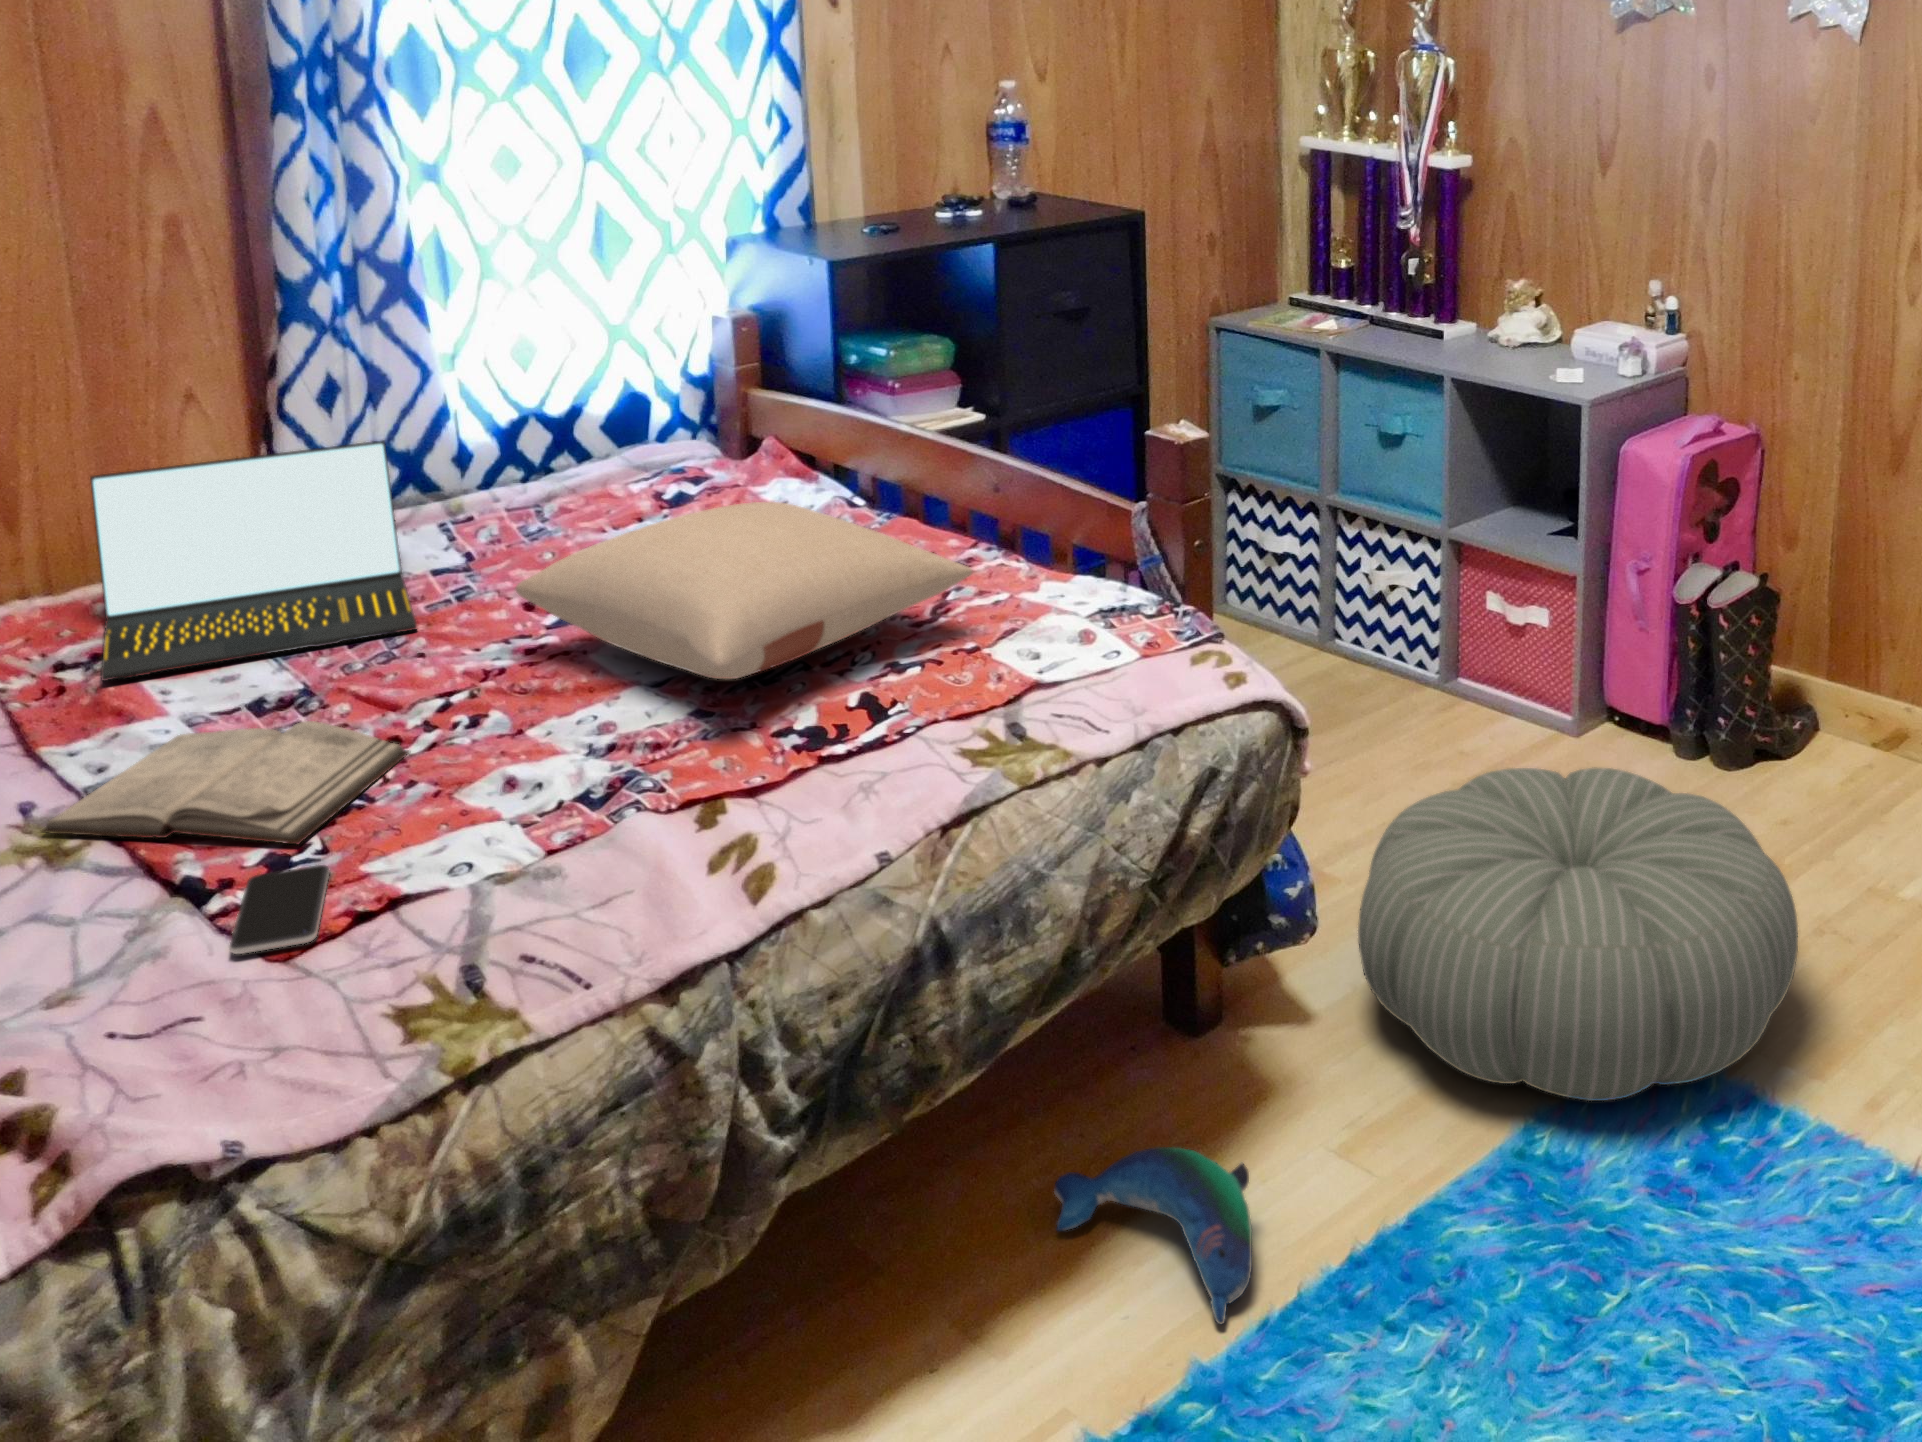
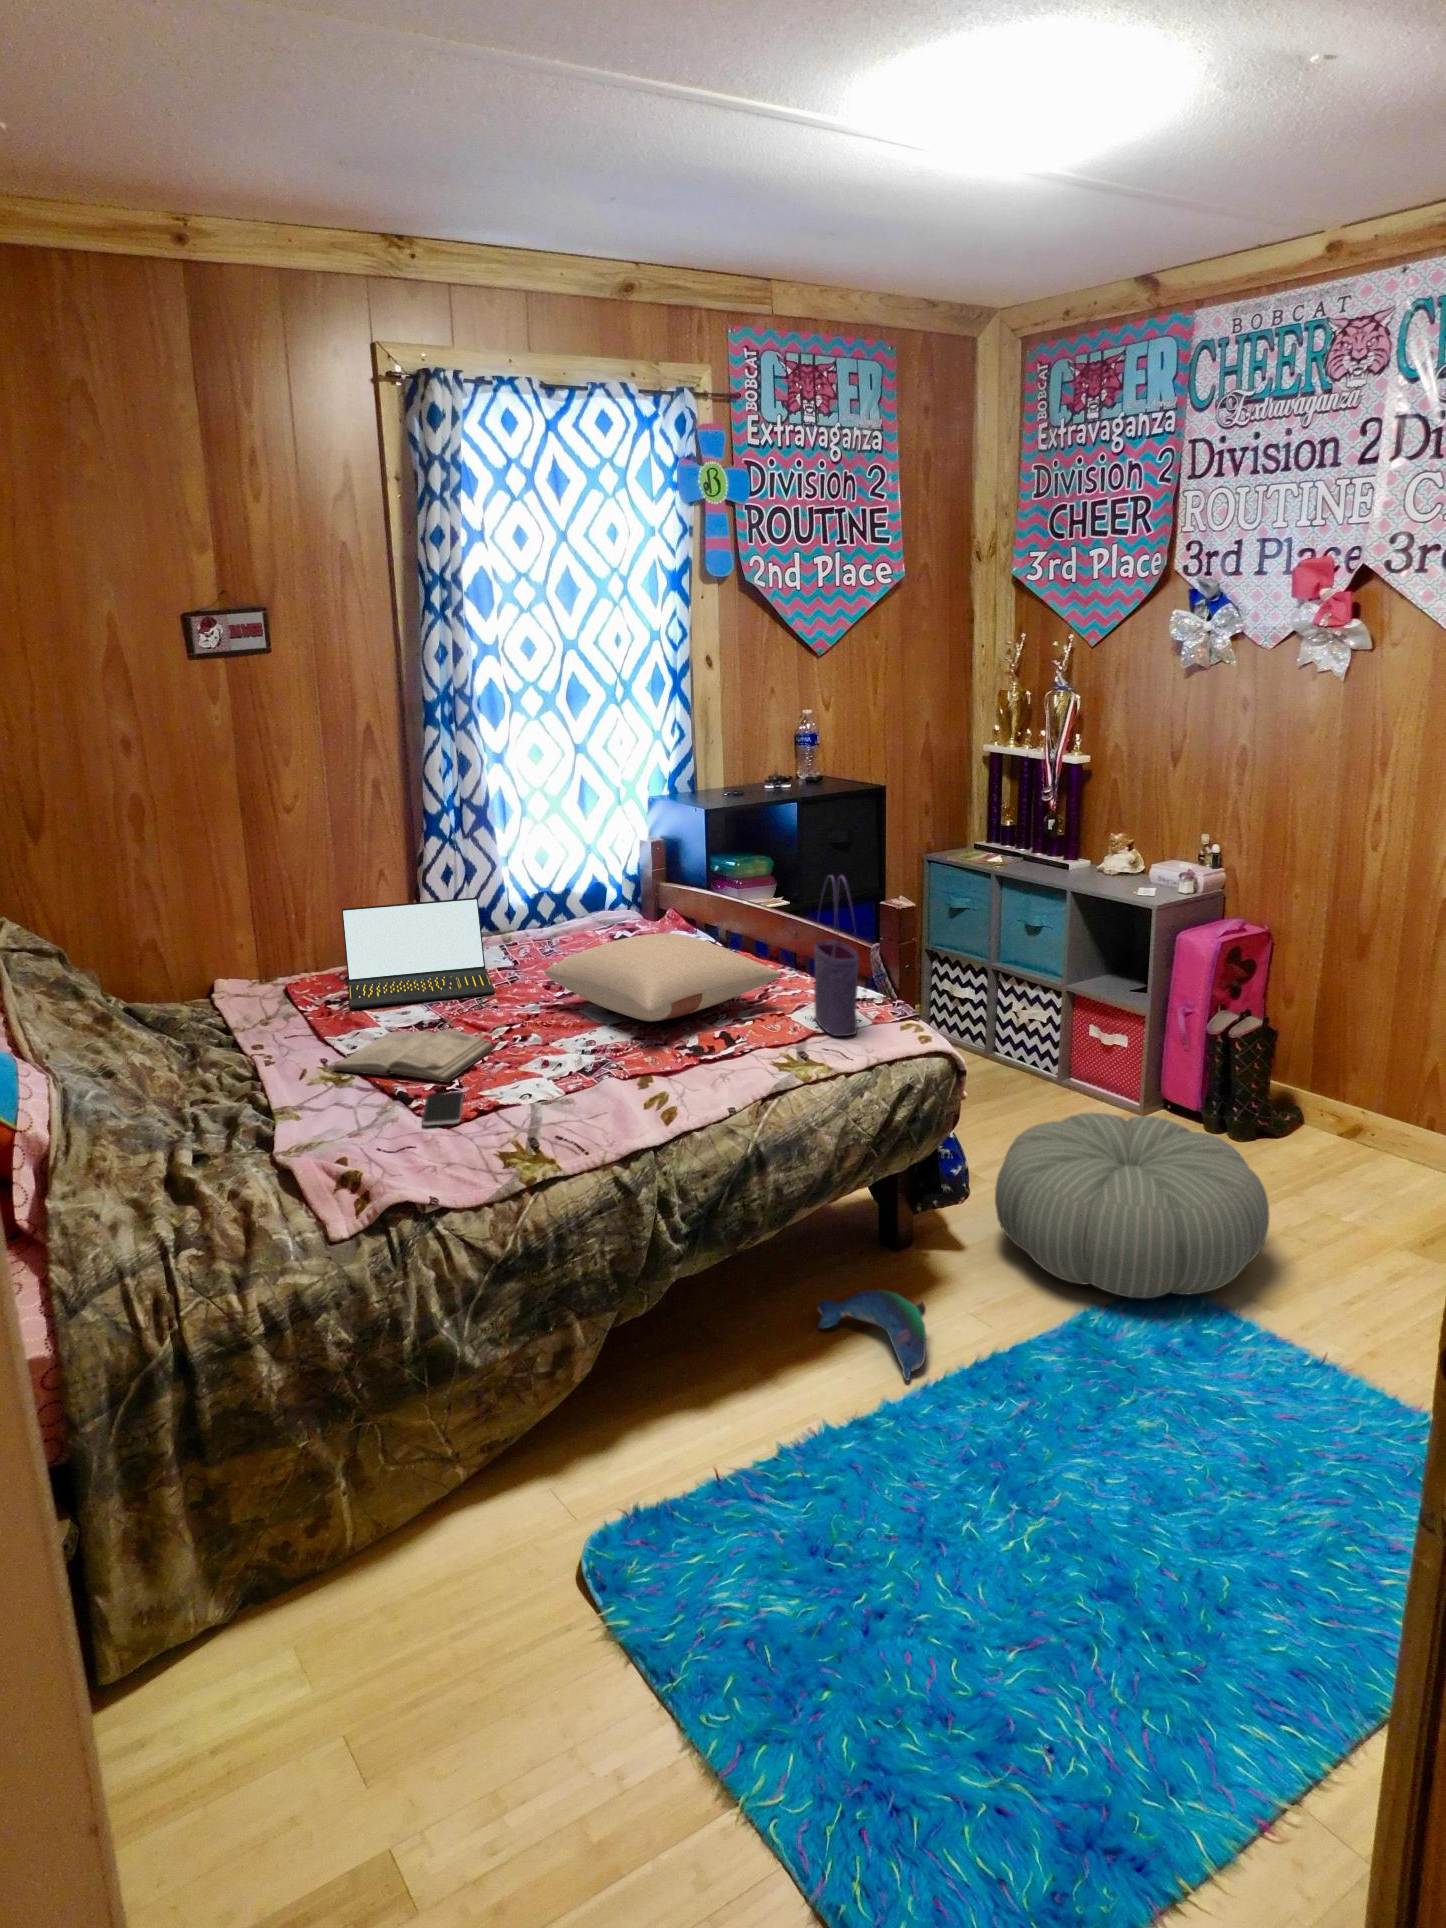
tote bag: none [1032,396,1112,685] -> present [814,875,858,1036]

